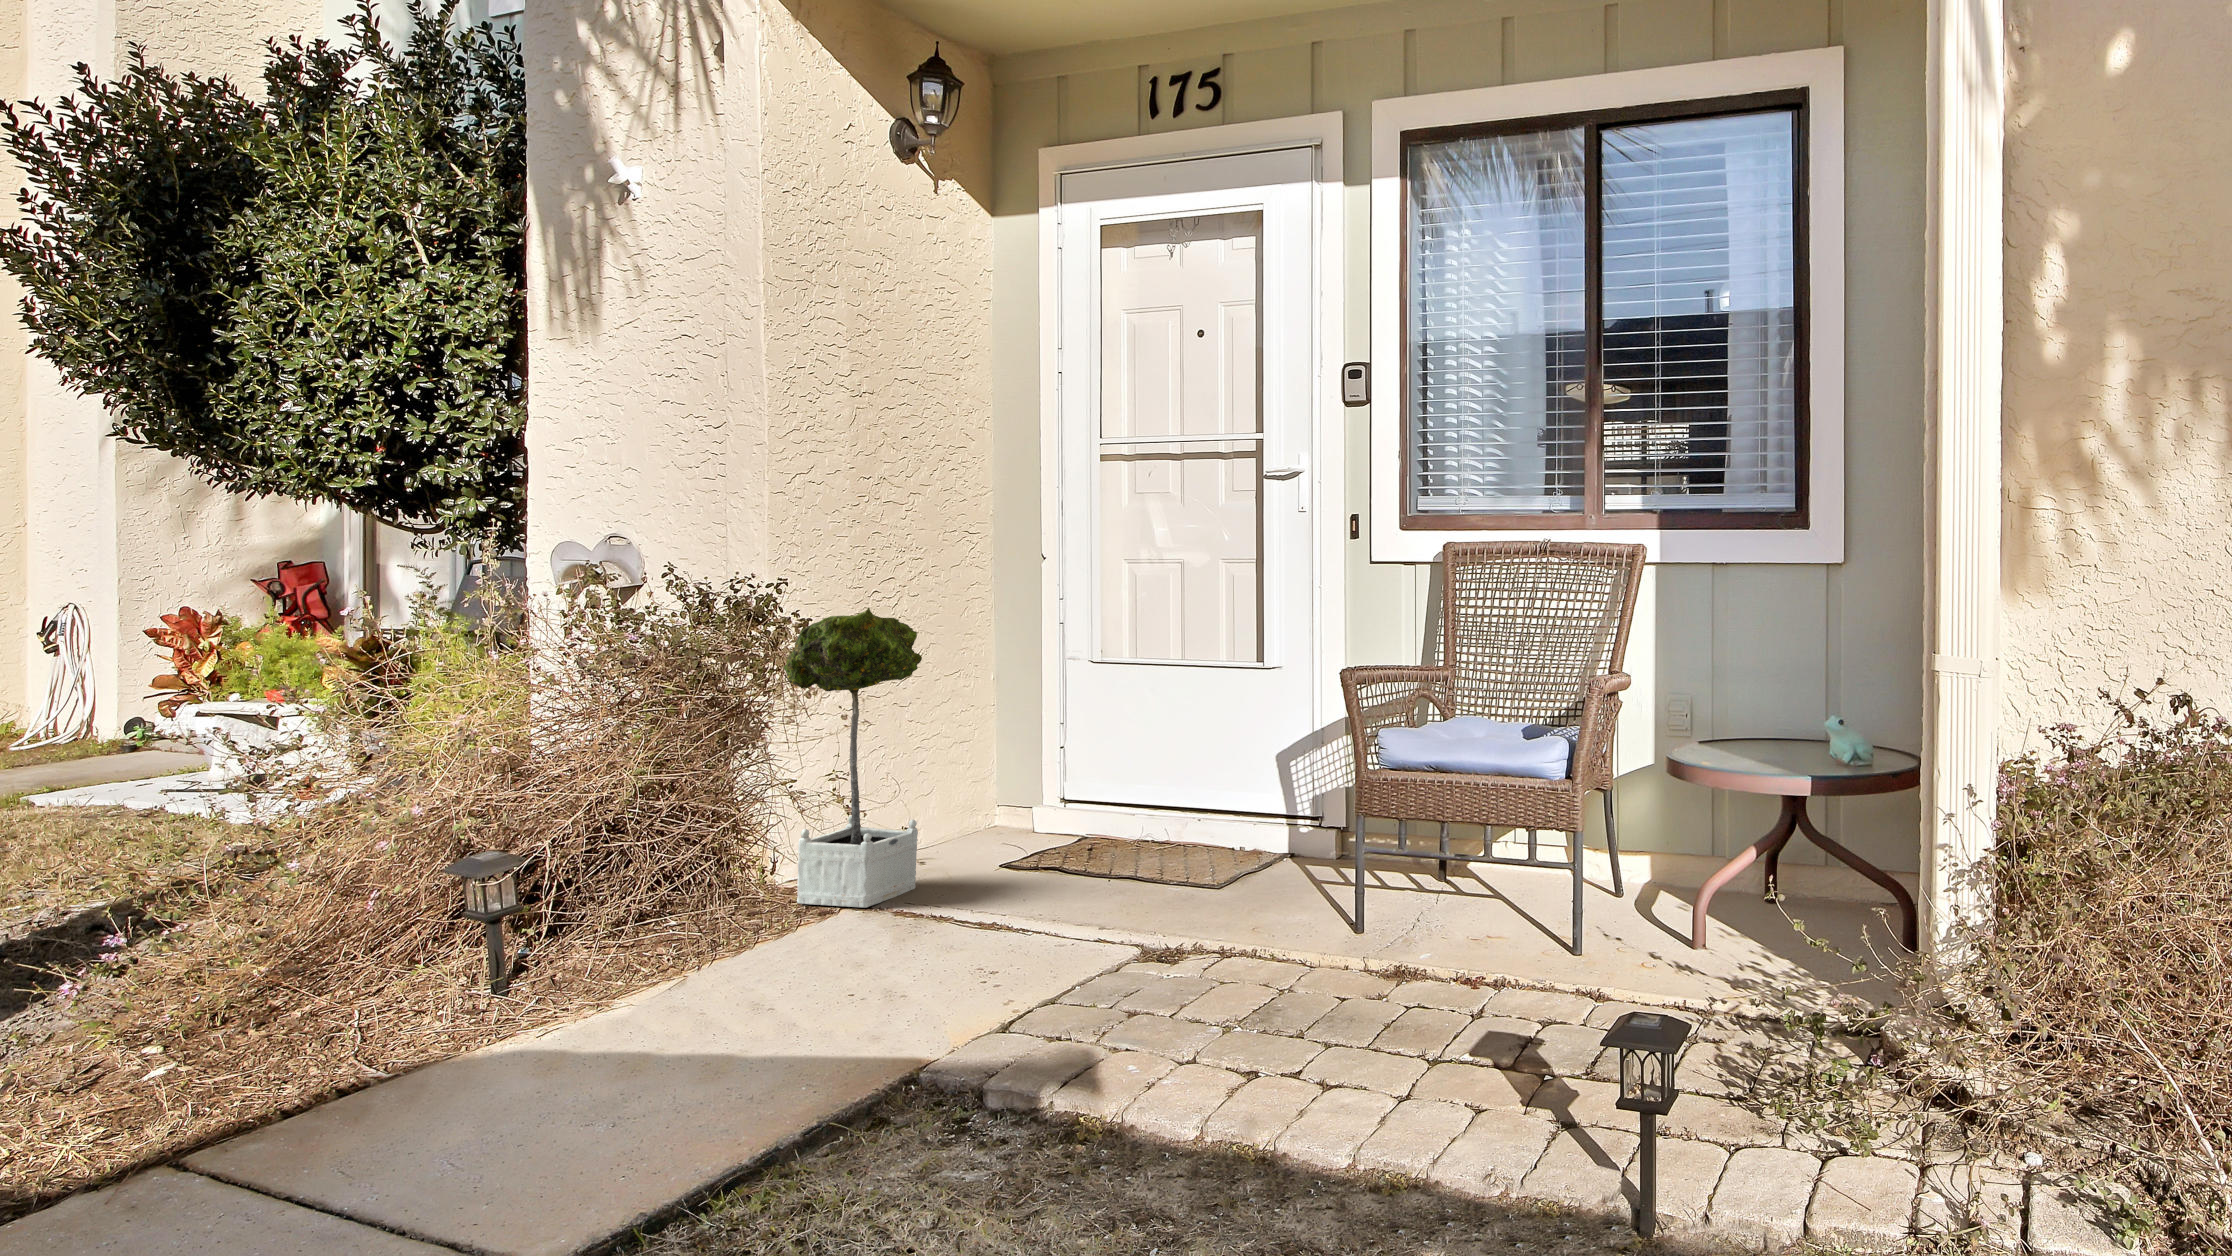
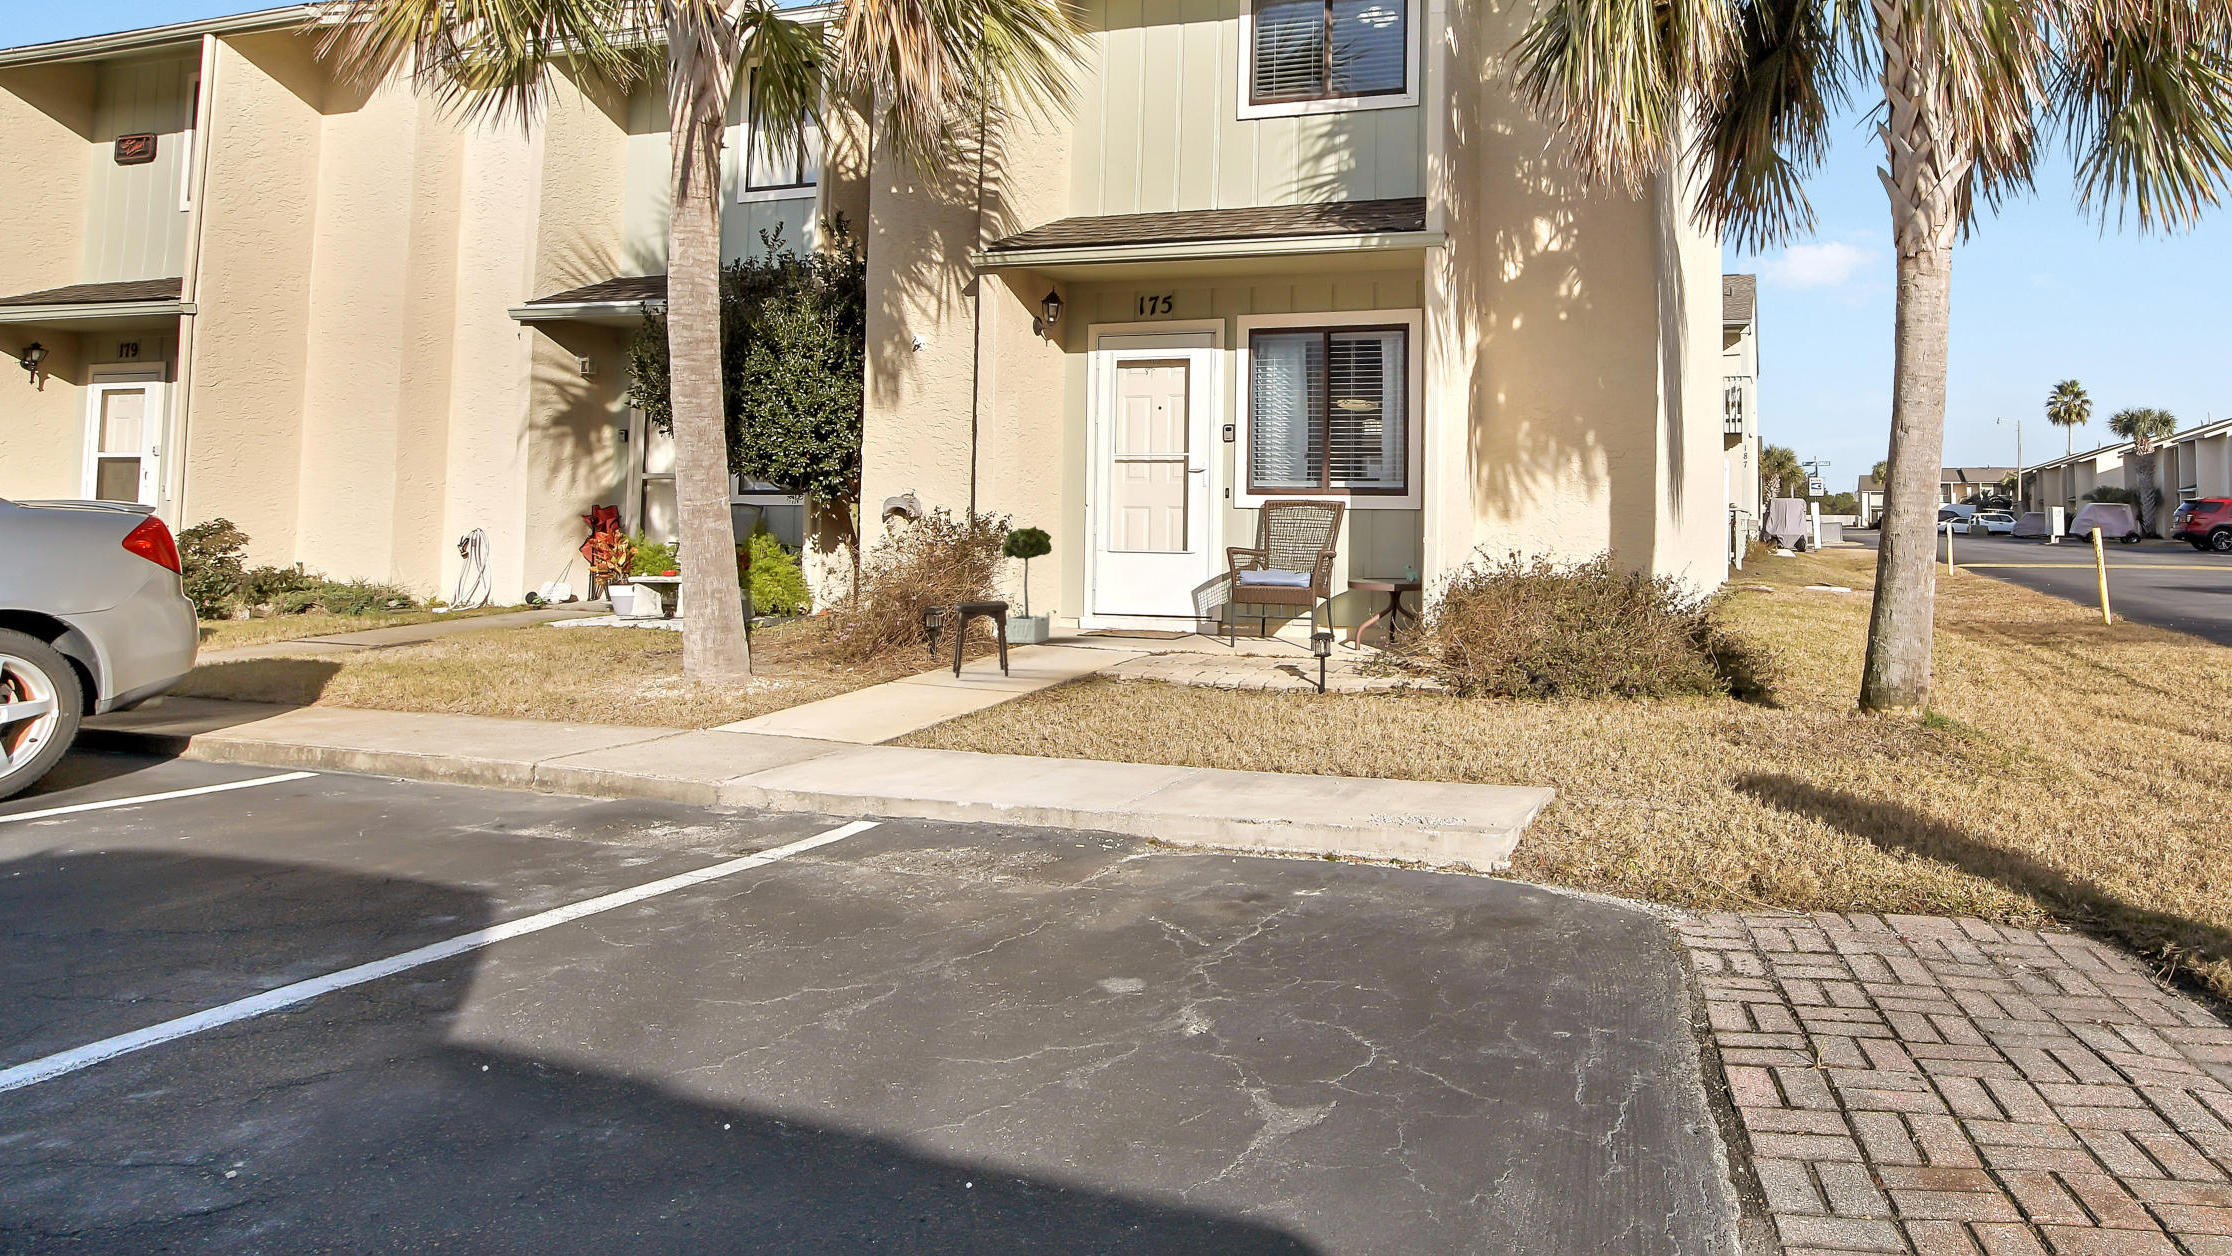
stool: none [452,843,670,1117] -> present [953,601,1009,678]

